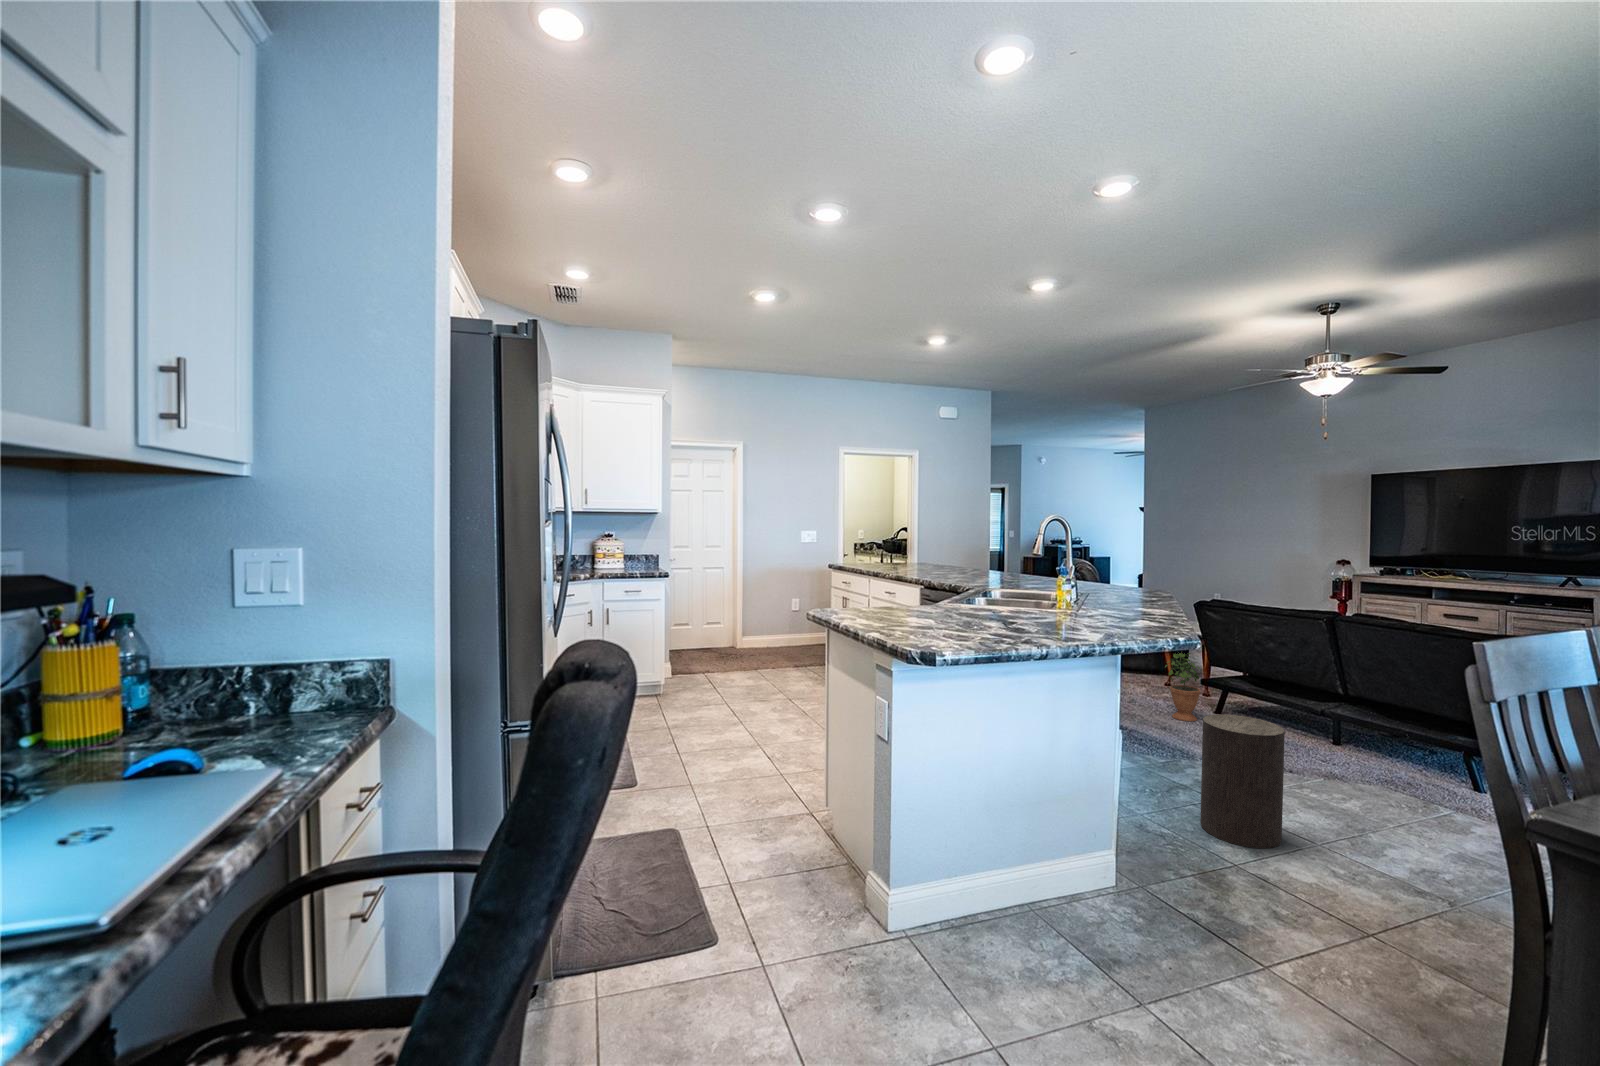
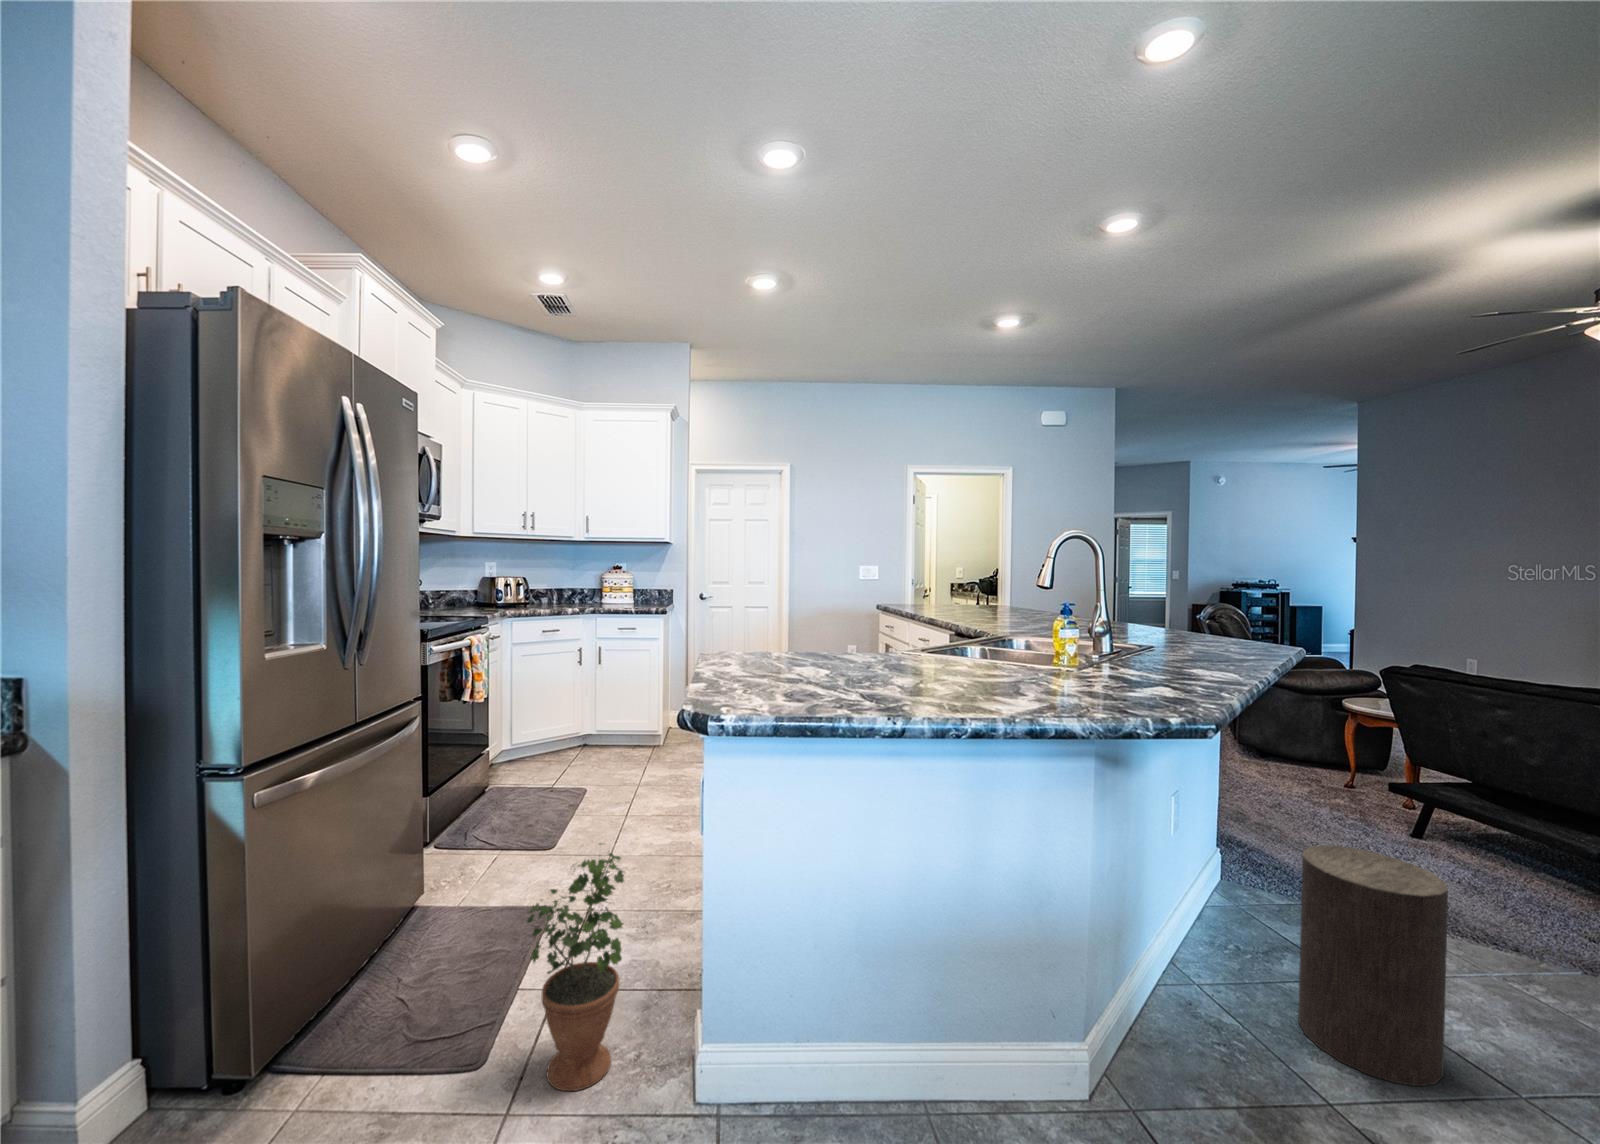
potted plant: present [1165,652,1200,721] -> present [527,843,625,1091]

